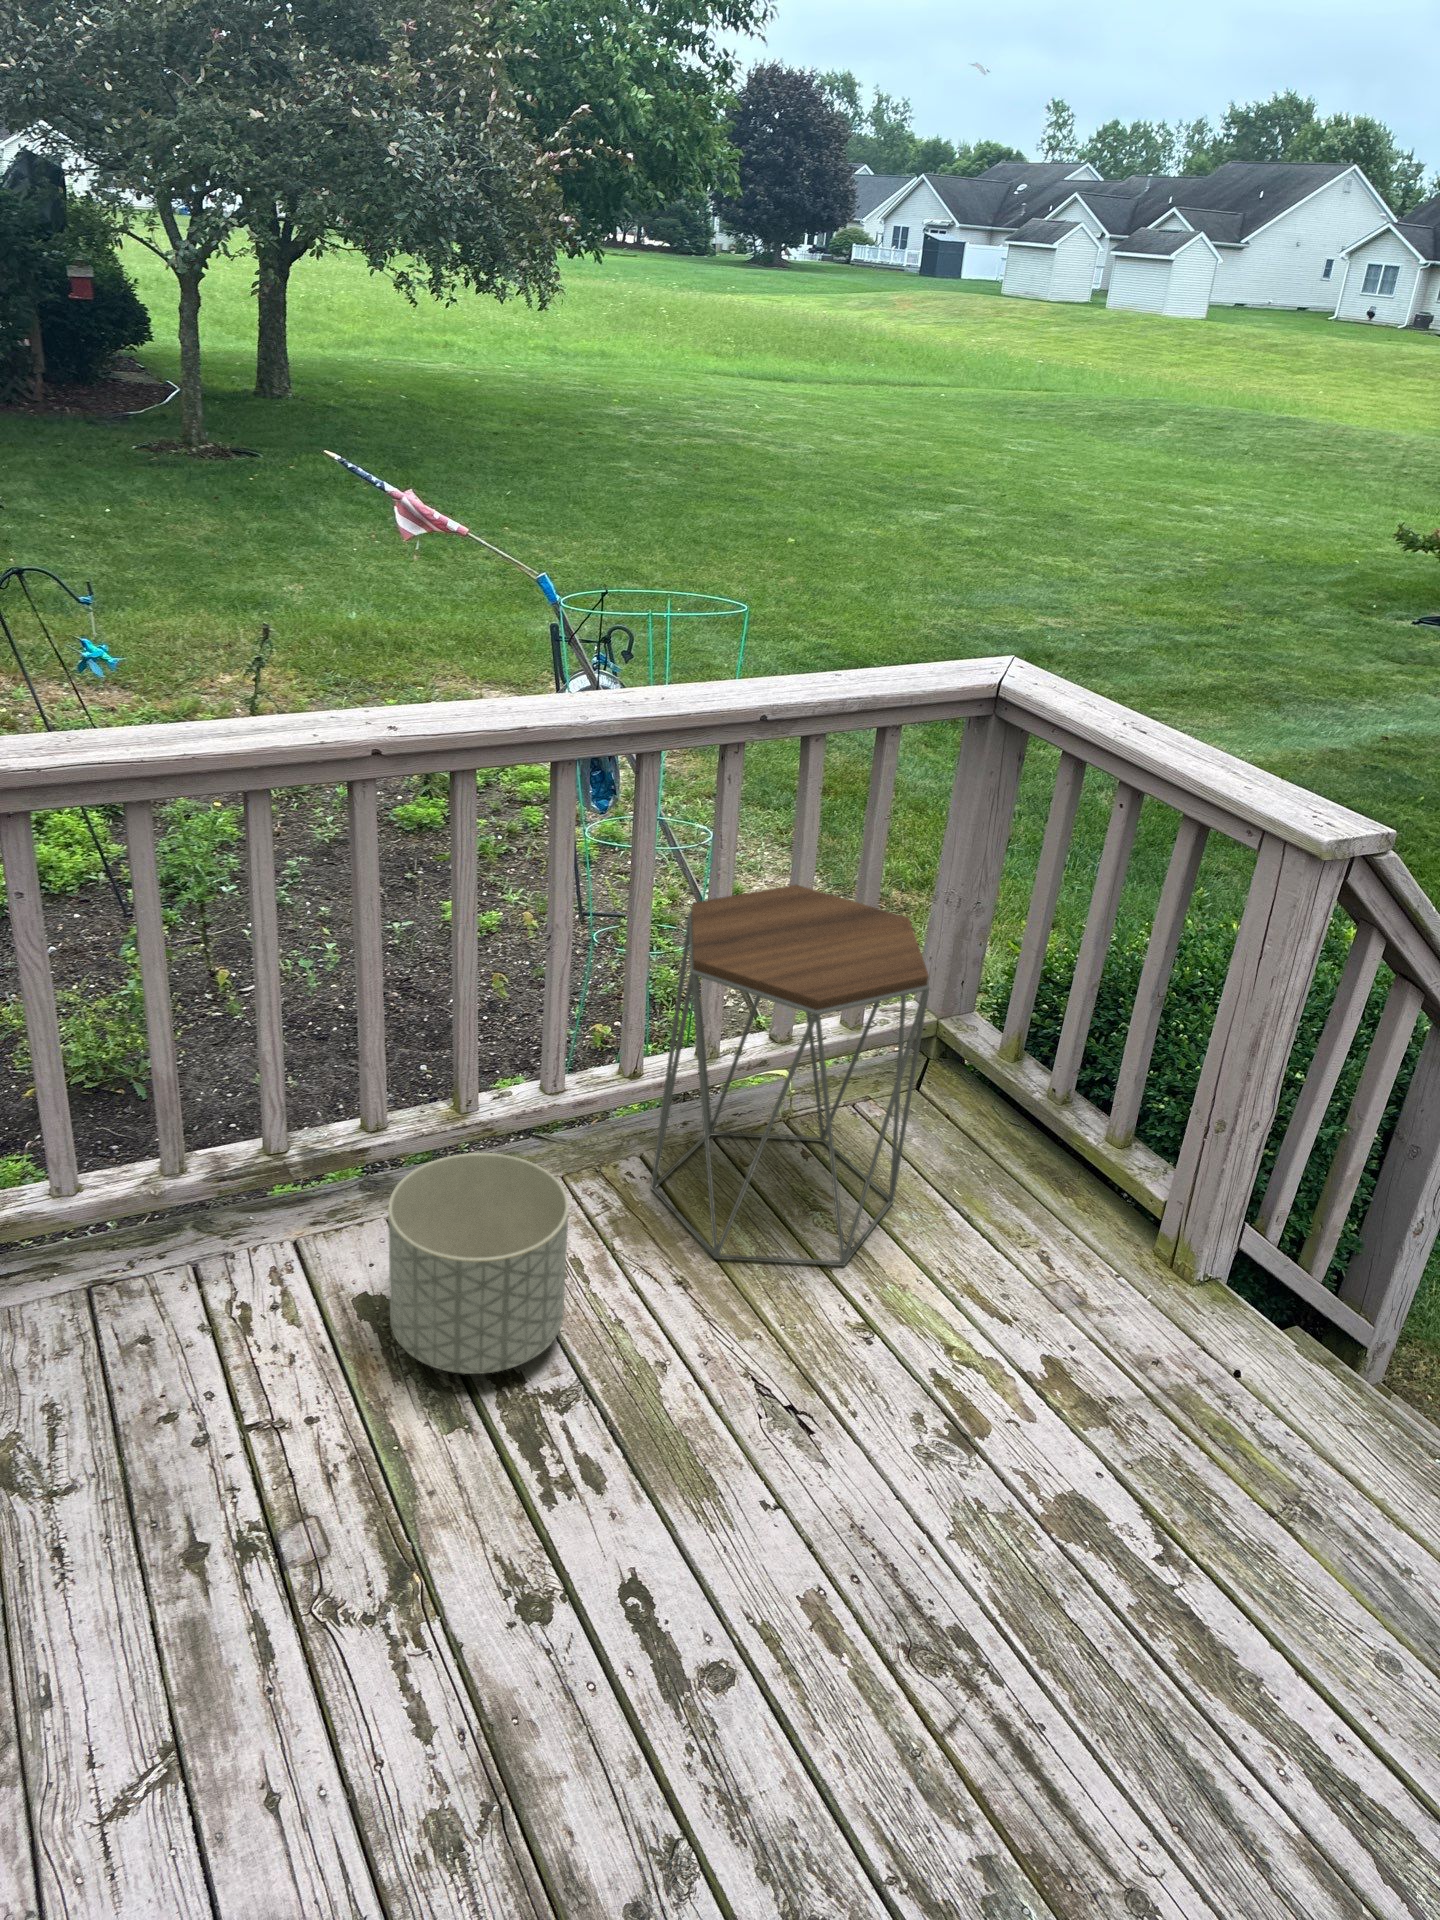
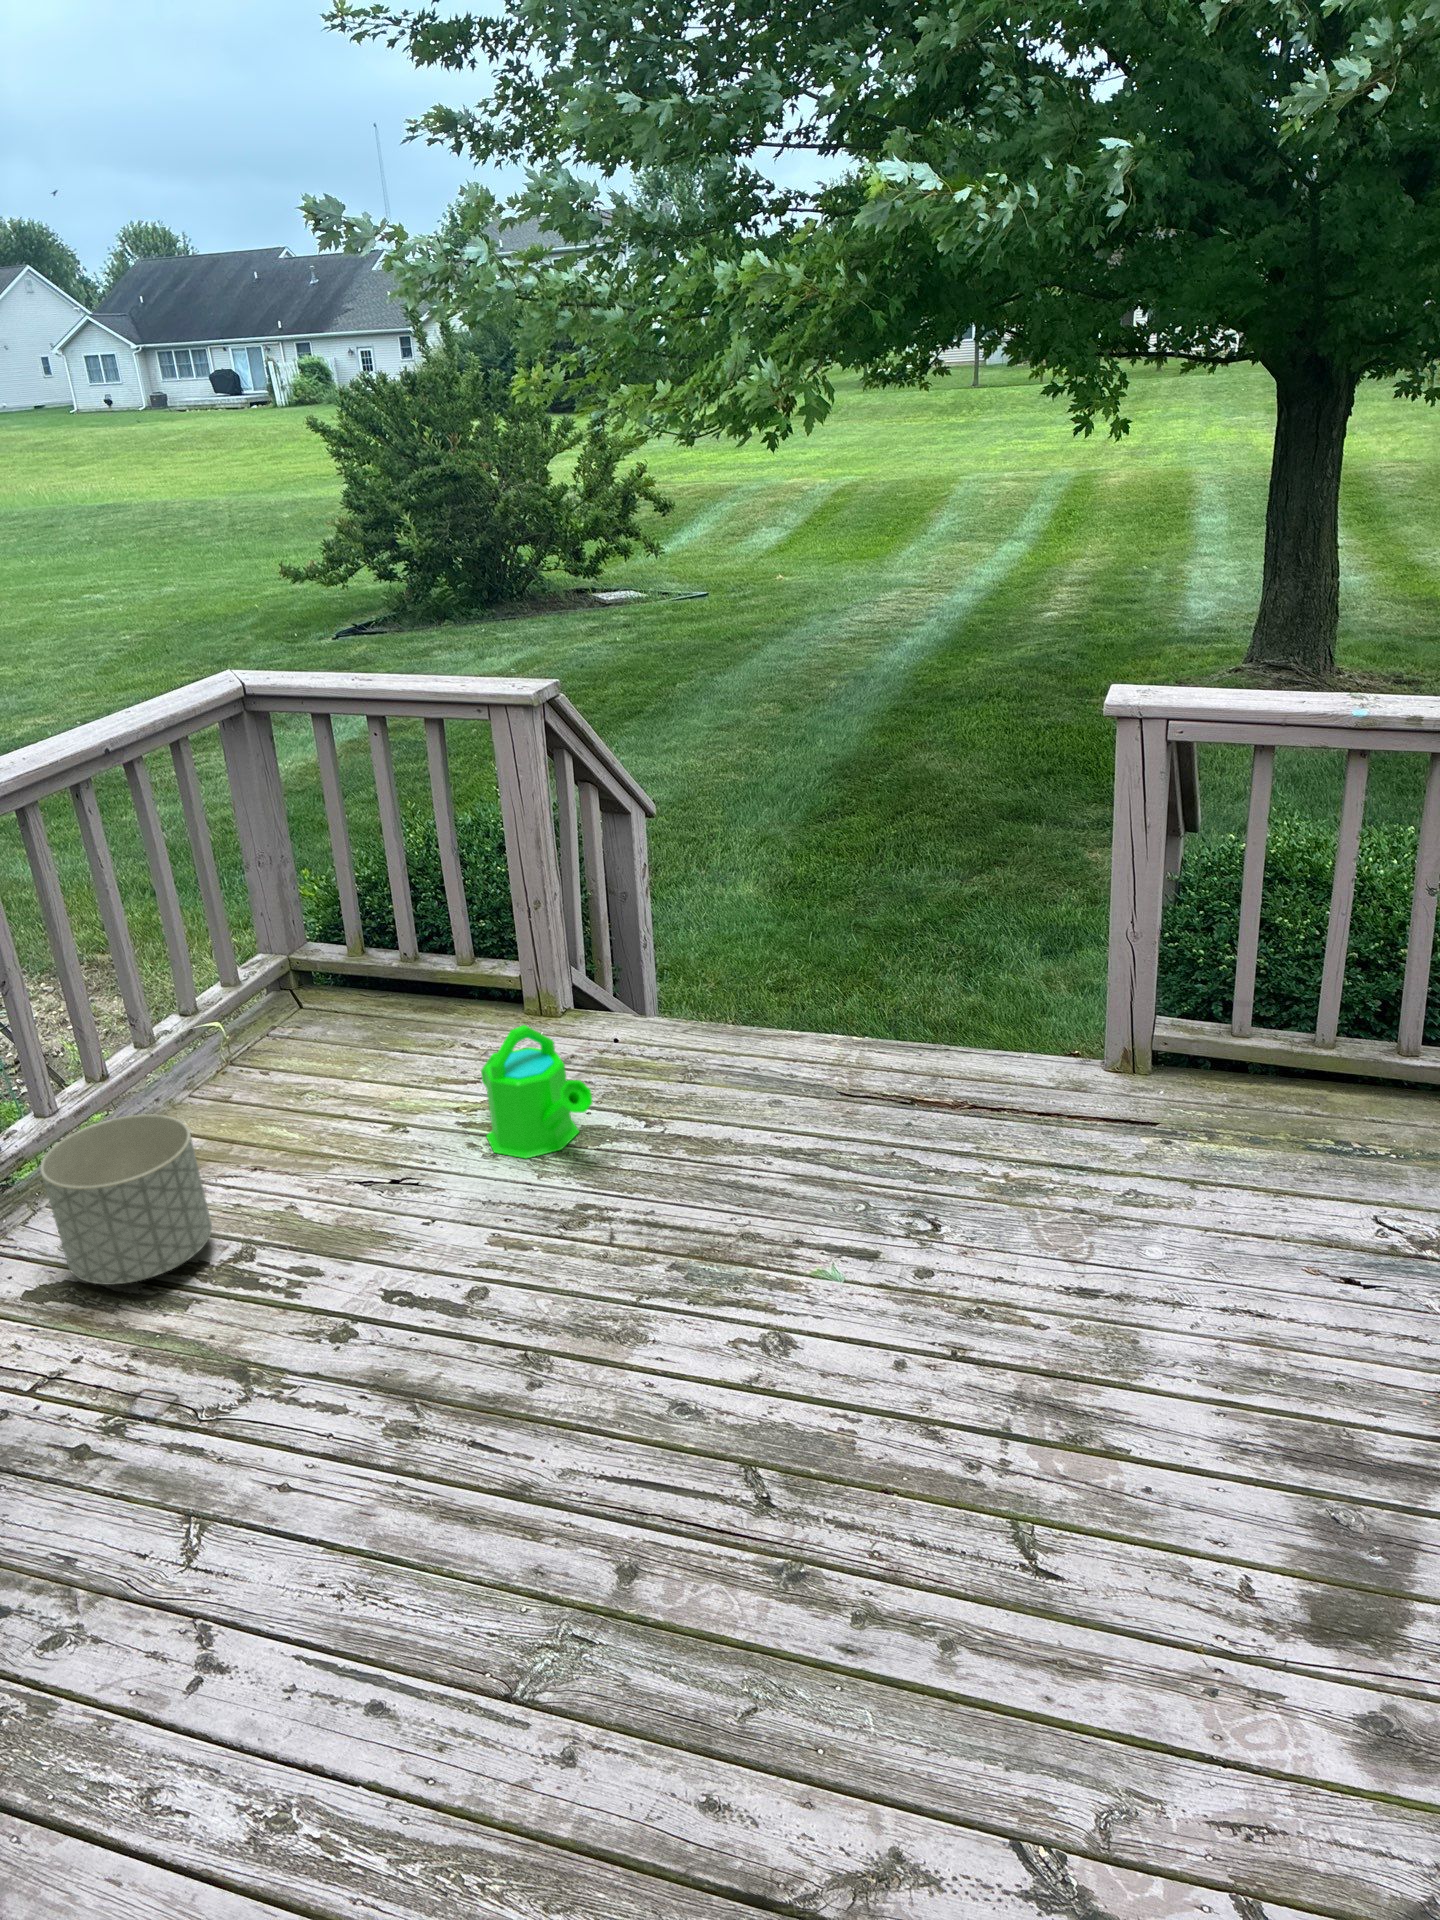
side table: present [651,885,930,1266] -> none [118,858,353,1146]
watering can: none [934,1316,1086,1514] -> present [481,1025,592,1158]

